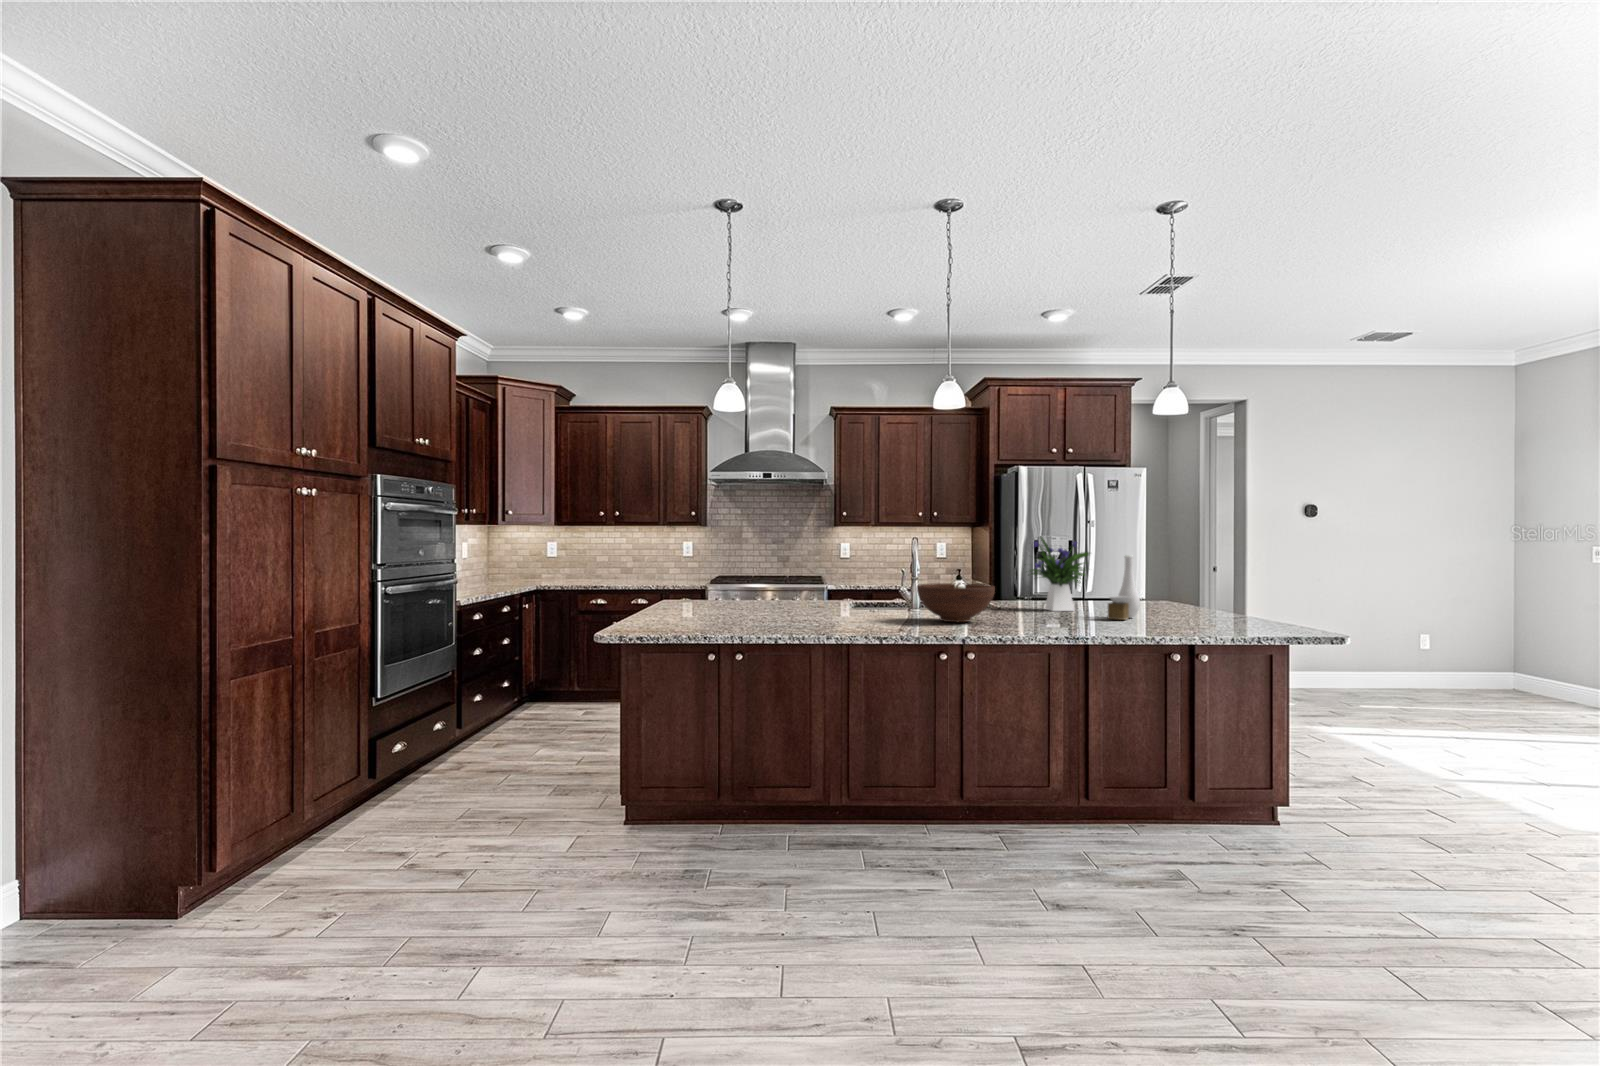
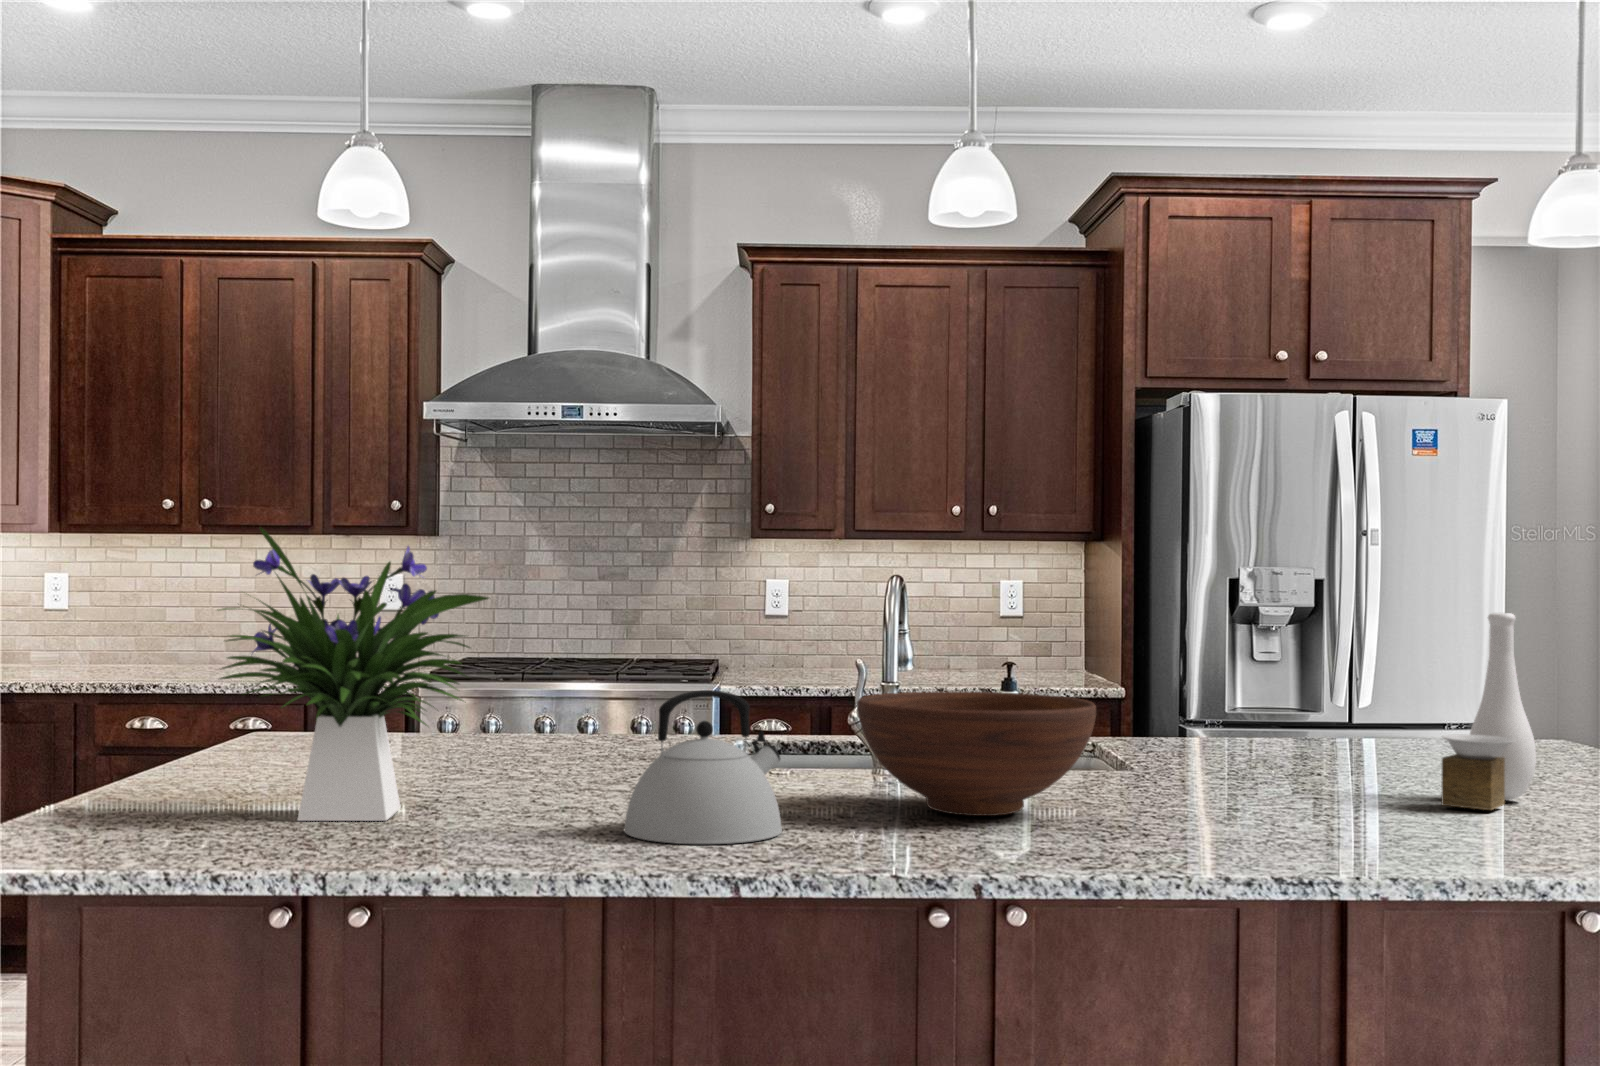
flower arrangement: present [1032,537,1090,611] -> present [219,528,489,821]
kettle: none [850,583,900,629] -> present [624,690,782,844]

